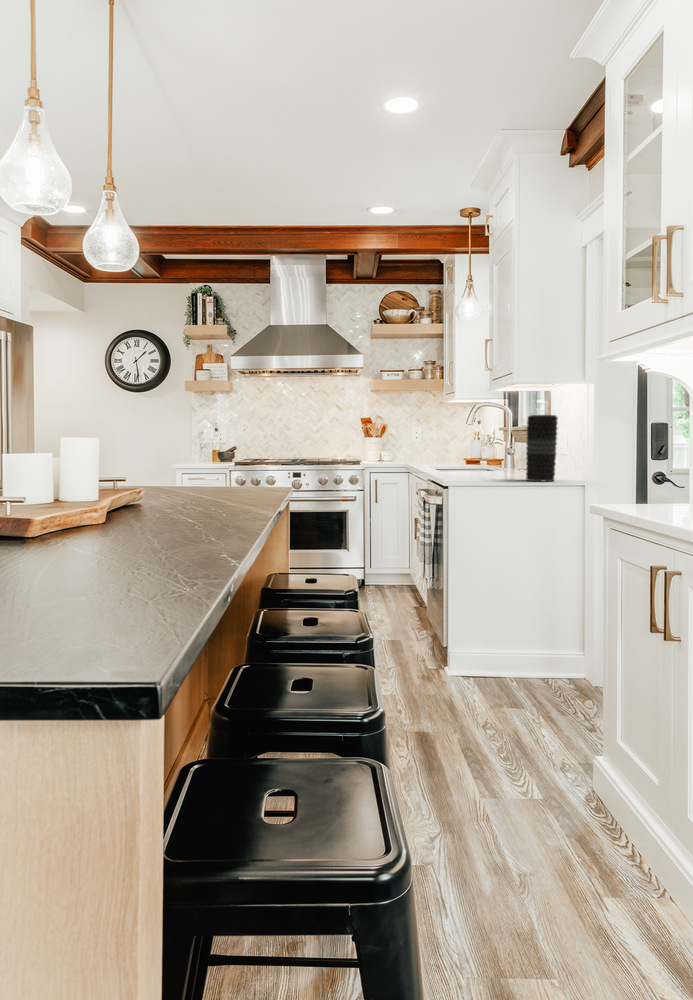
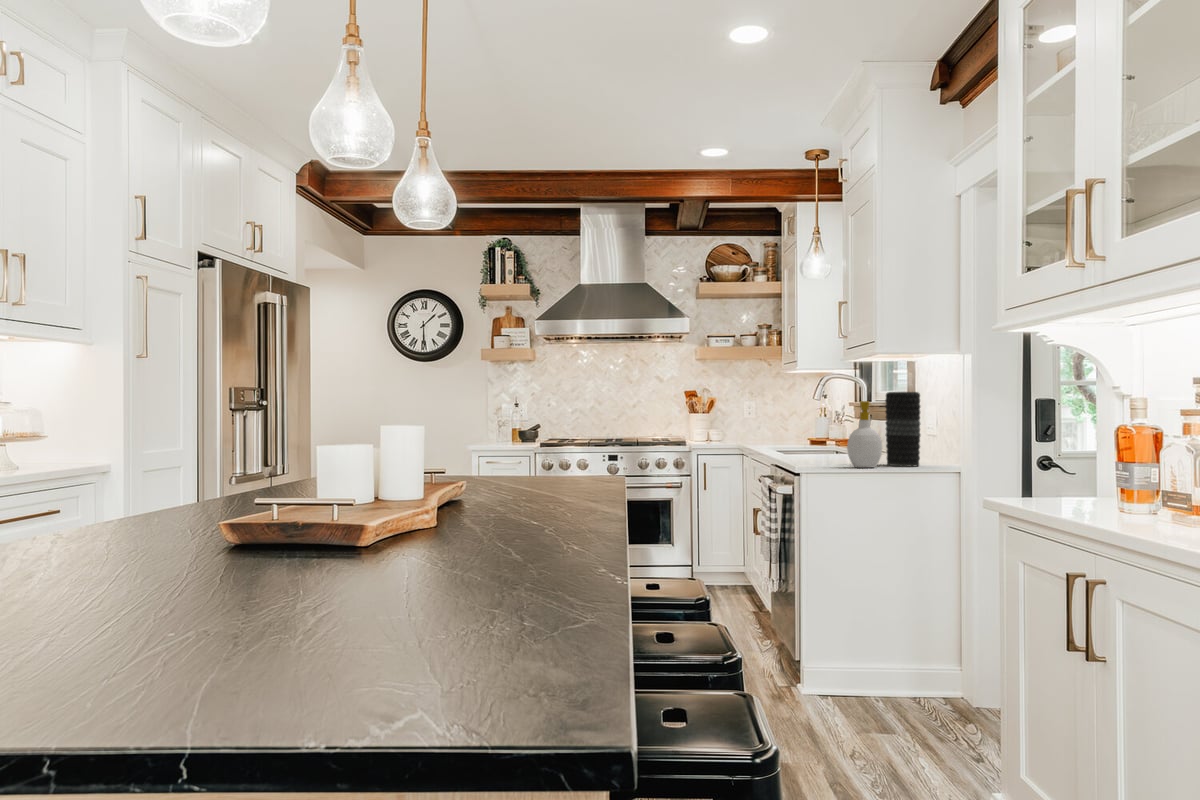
soap bottle: none [492,423,523,483] -> present [847,401,882,468]

